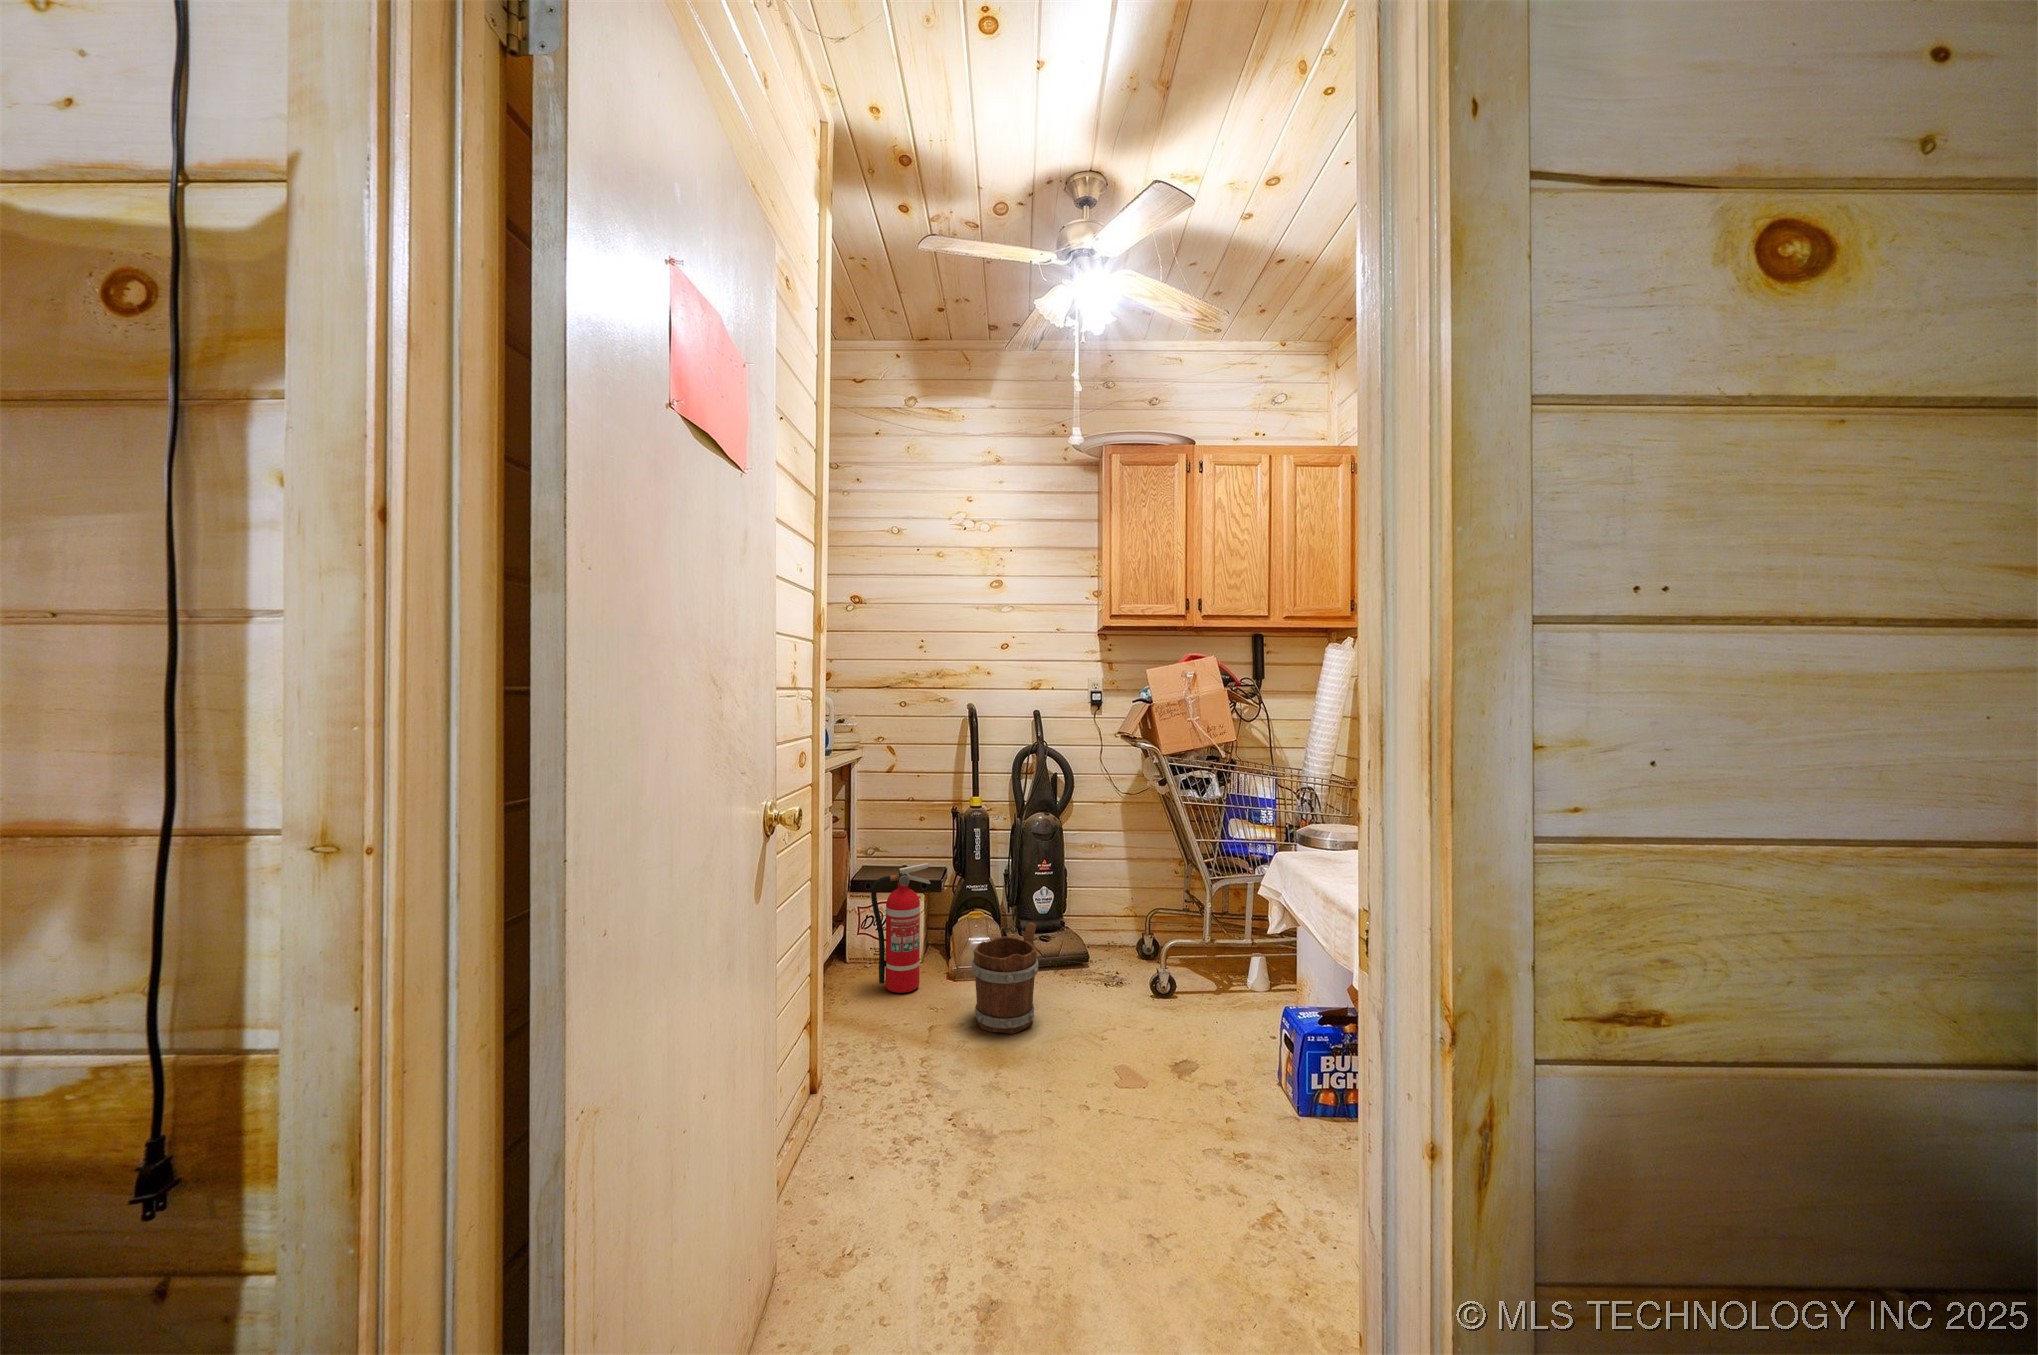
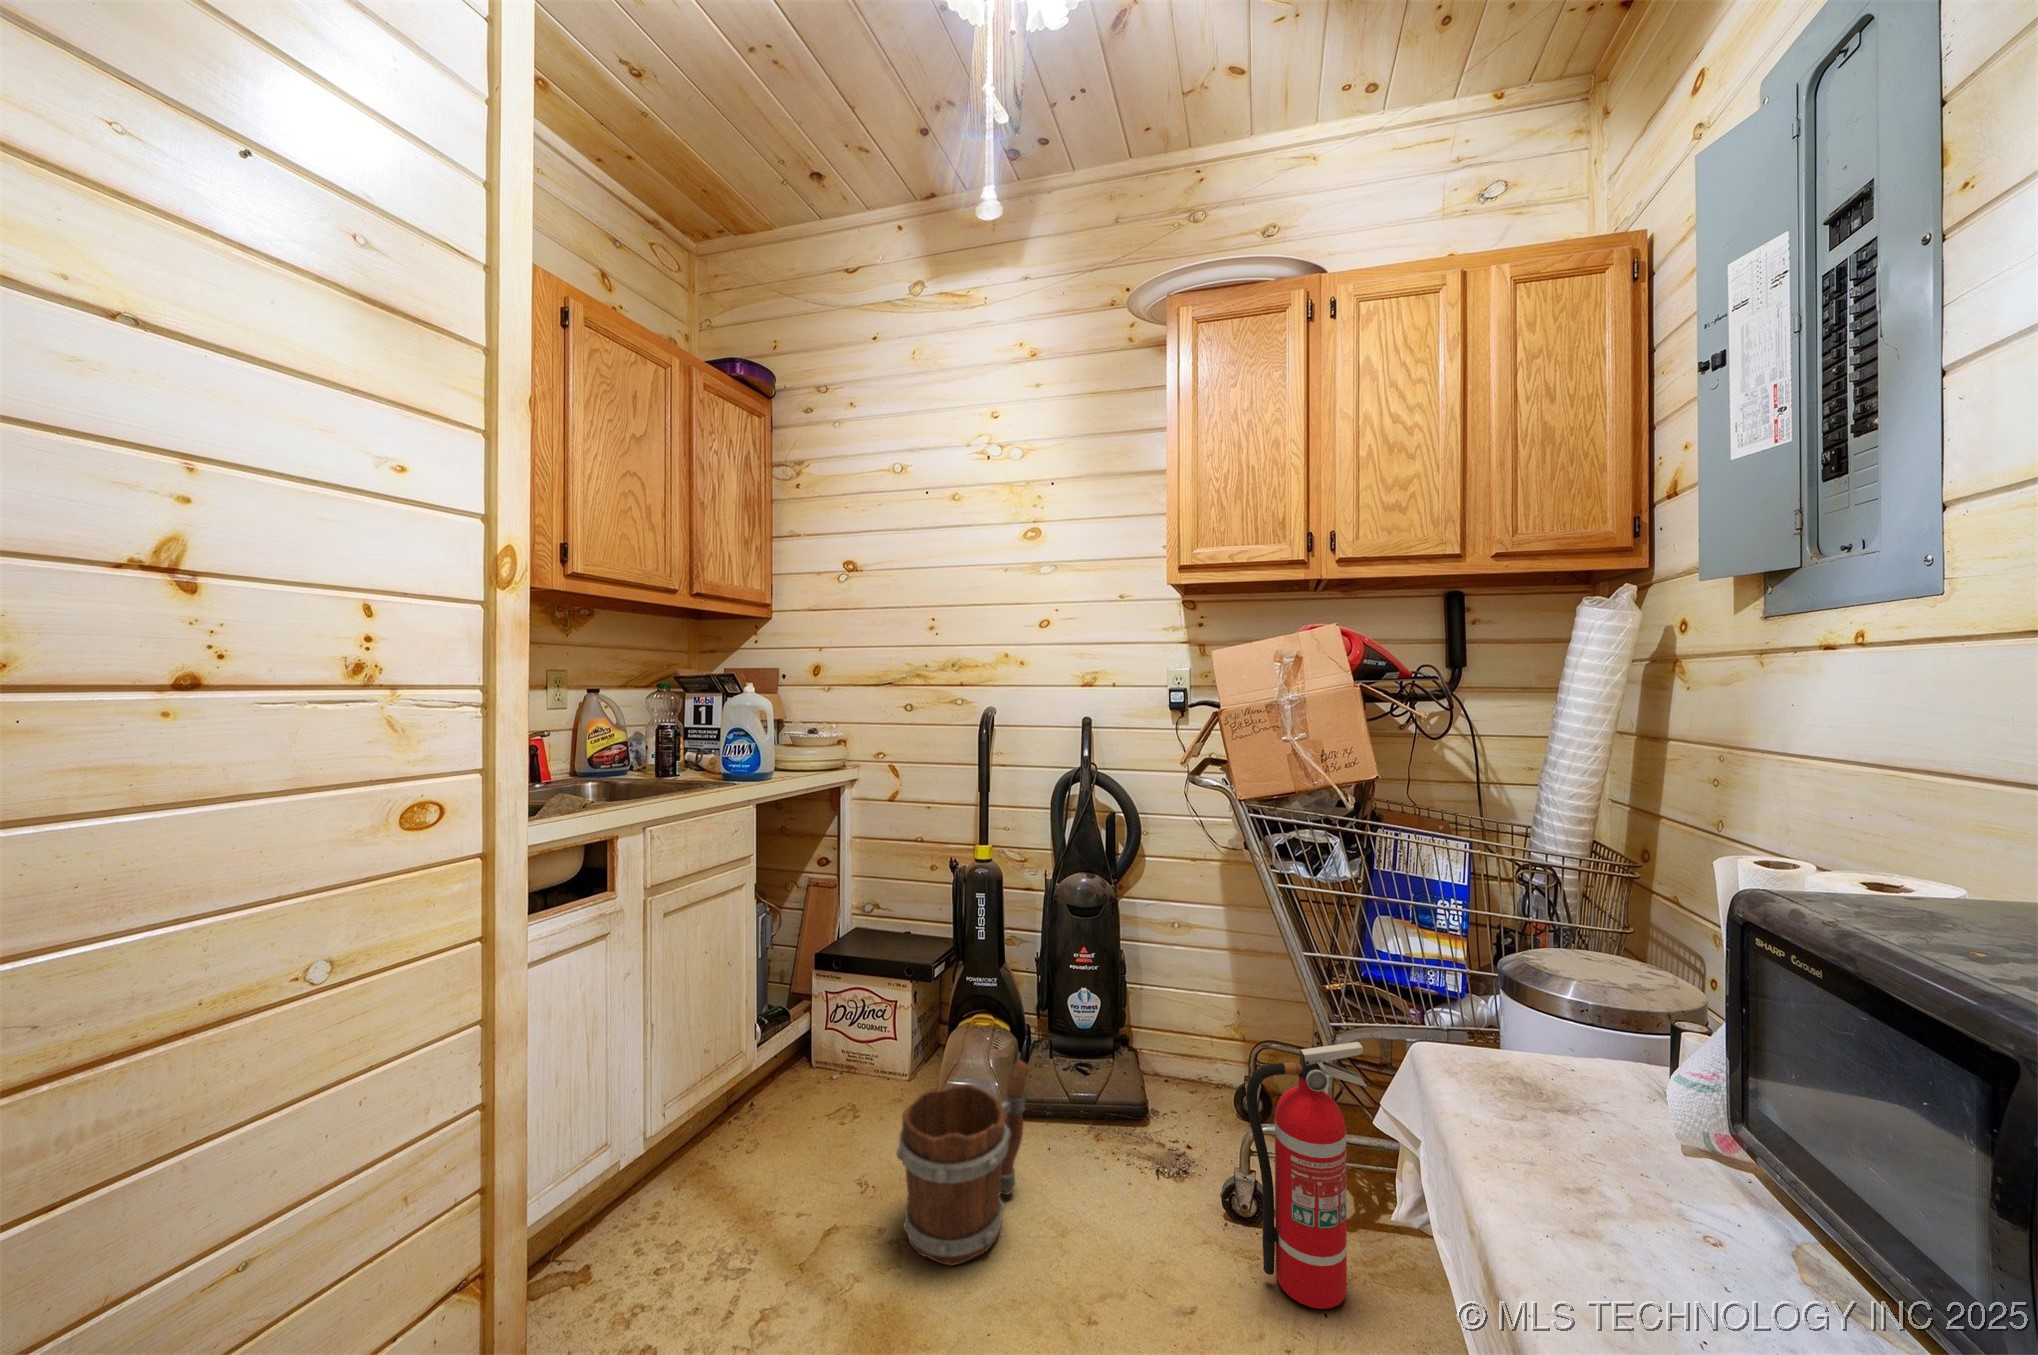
fire extinguisher: present [871,863,931,993] -> present [1246,1042,1367,1309]

